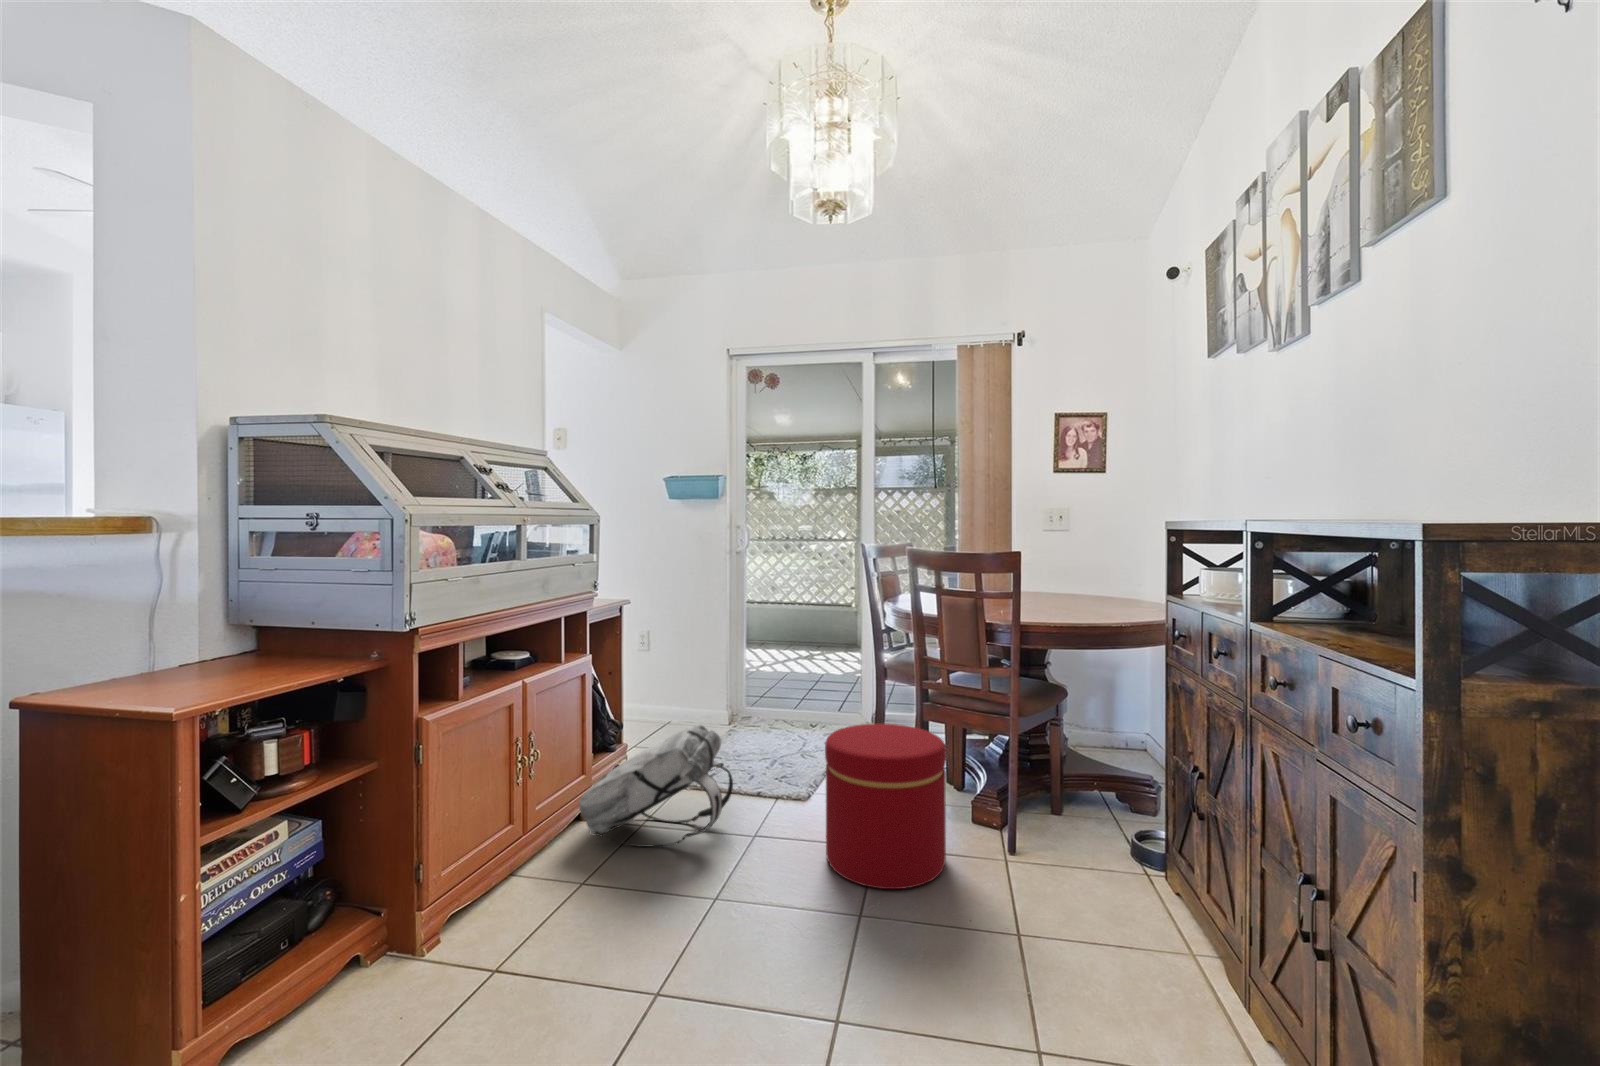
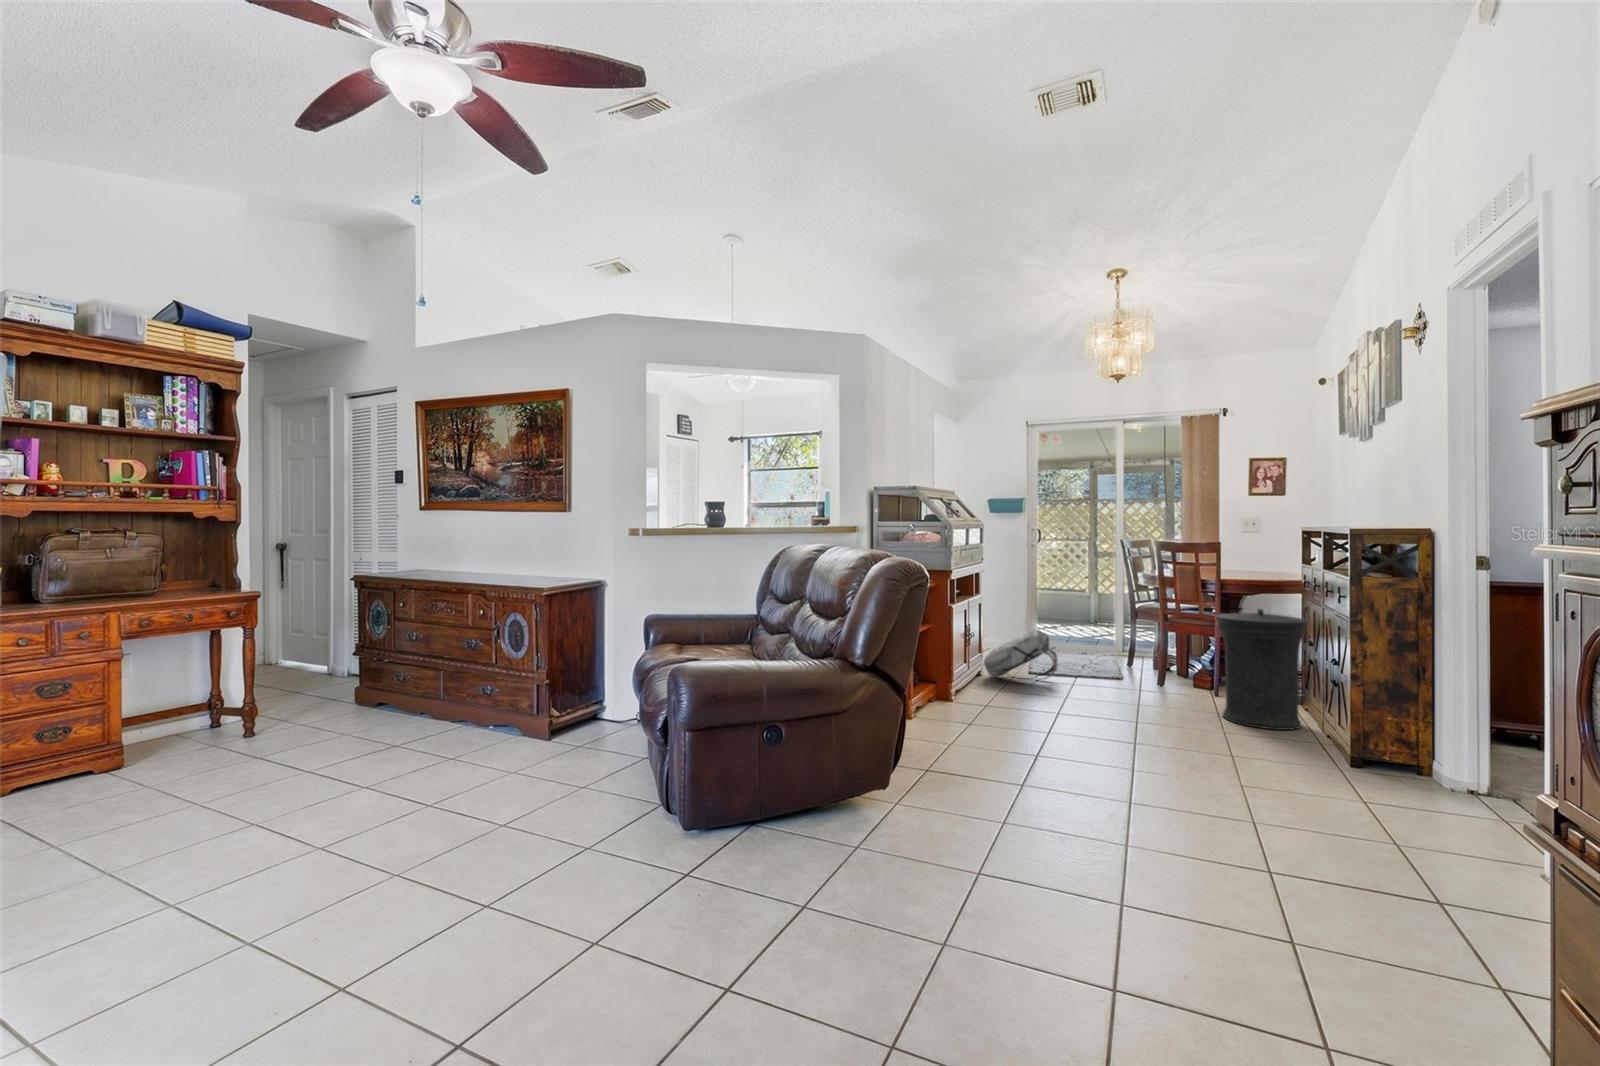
trash can: none [1011,708,1208,1023] -> present [1216,609,1308,730]
ottoman: present [825,724,946,889] -> none [1113,631,1179,700]

